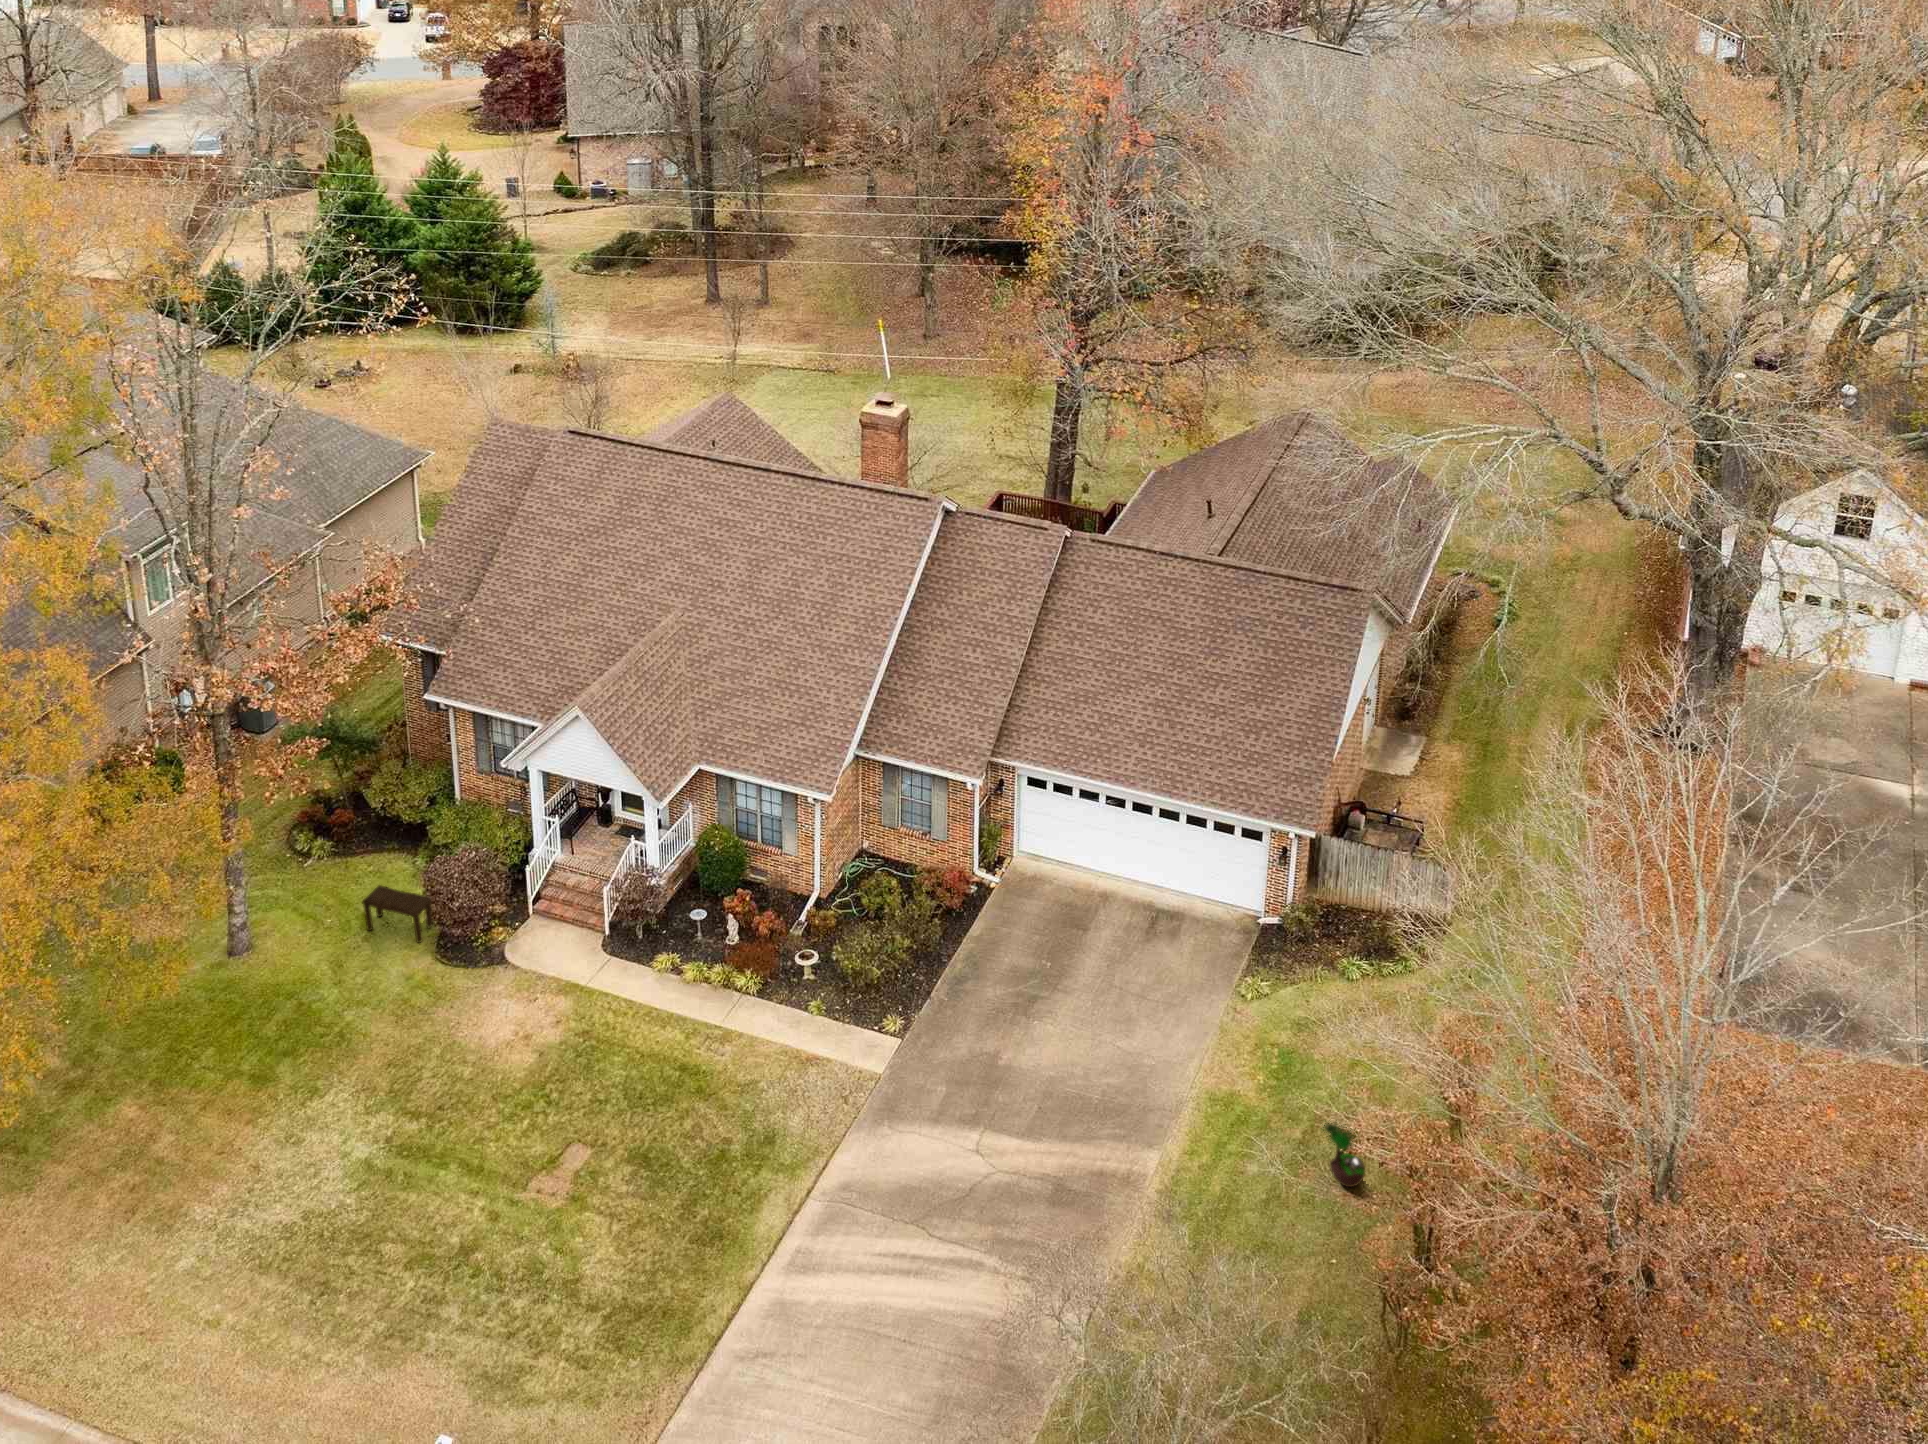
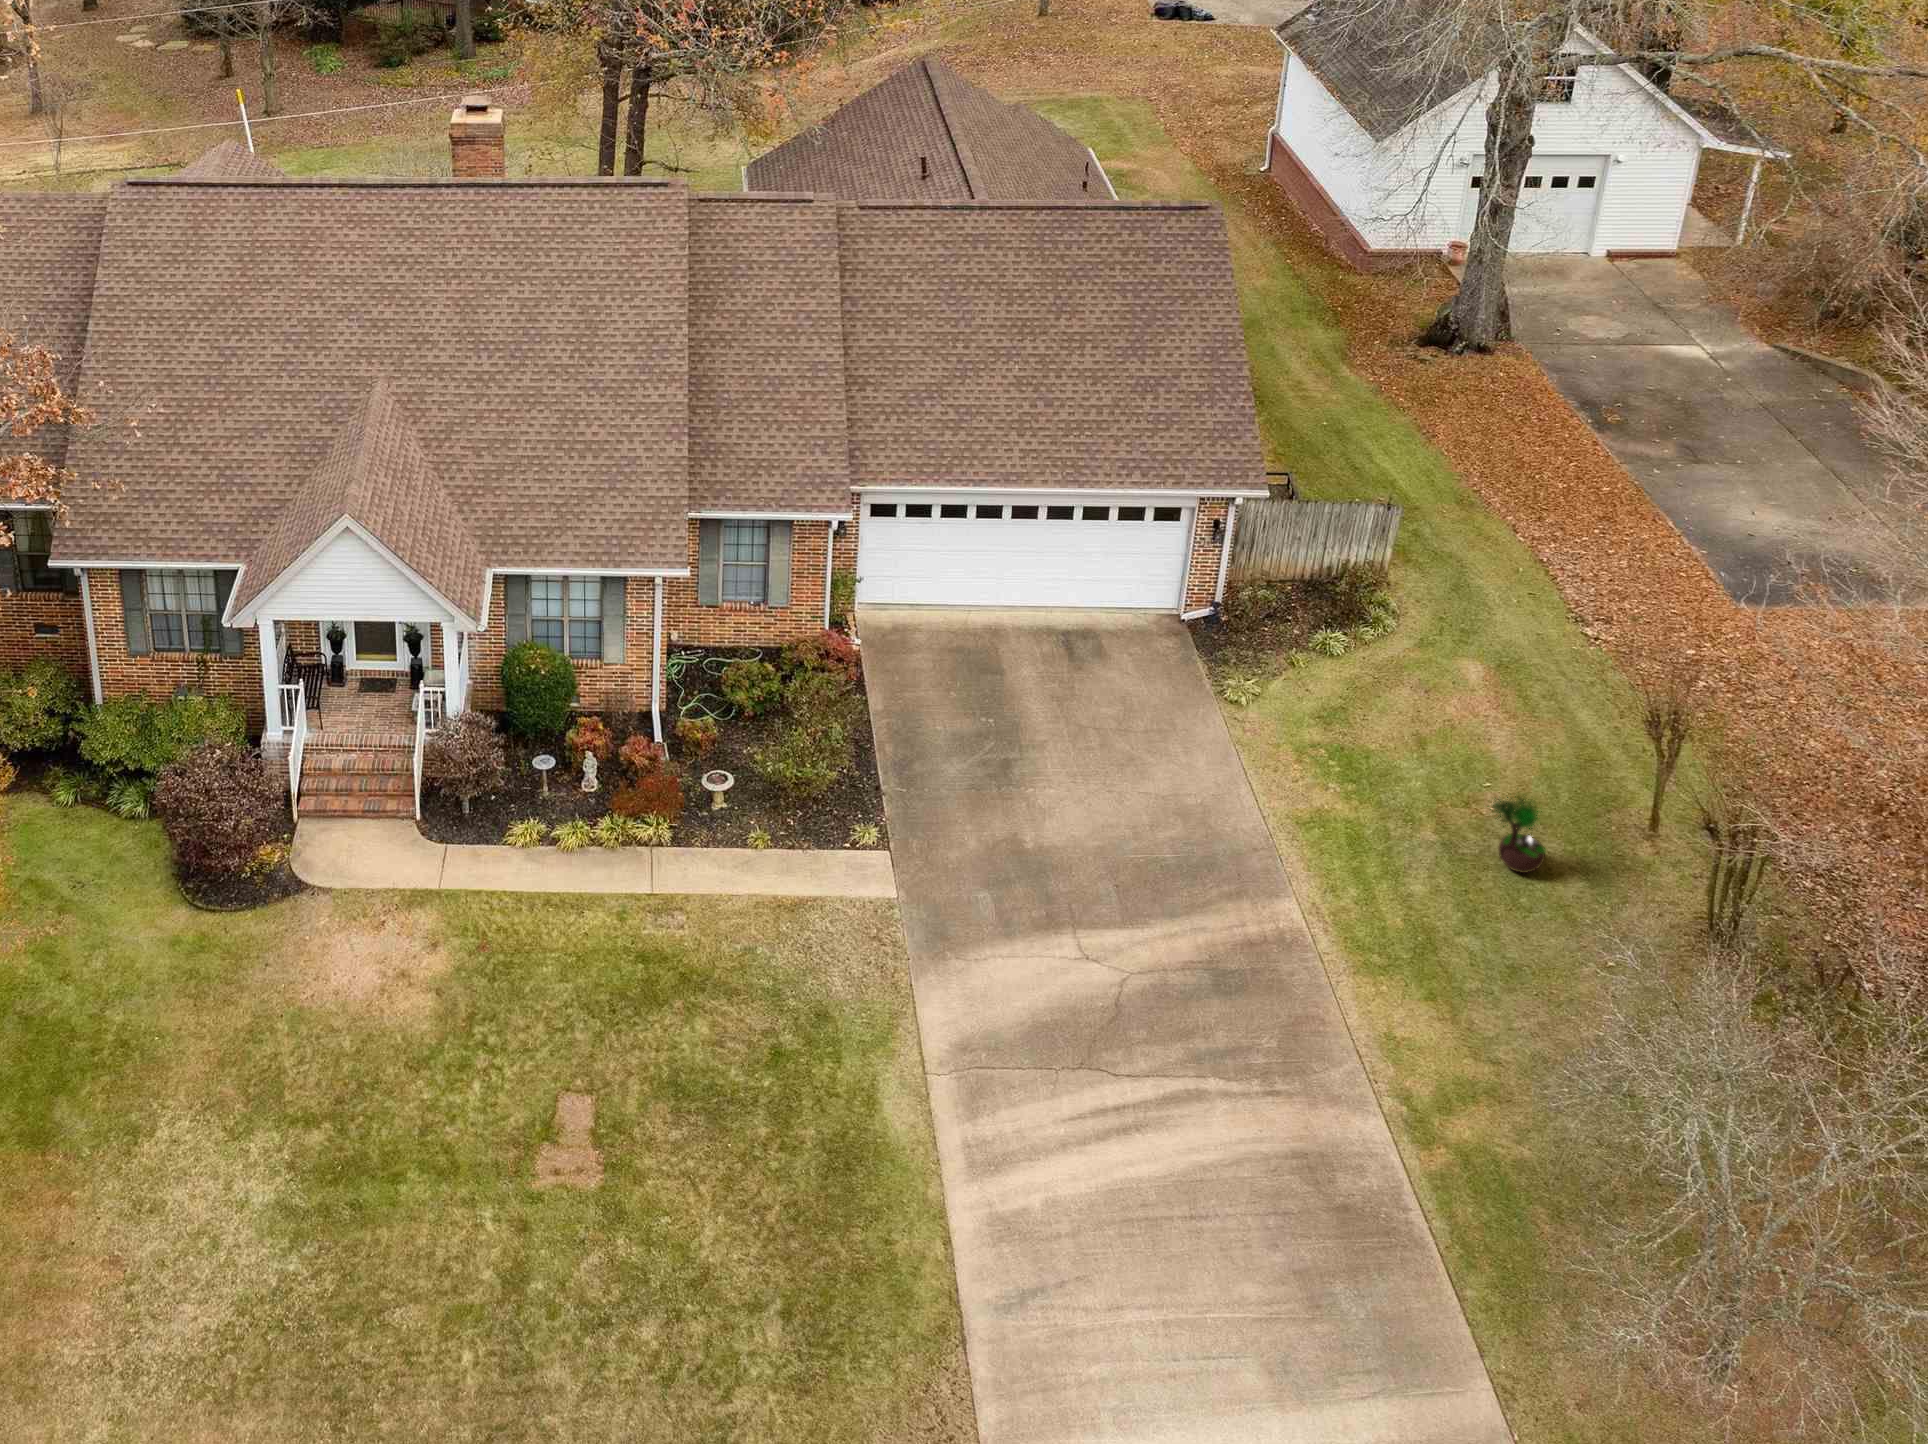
bench: present [363,885,433,943] -> none [65,828,168,898]

